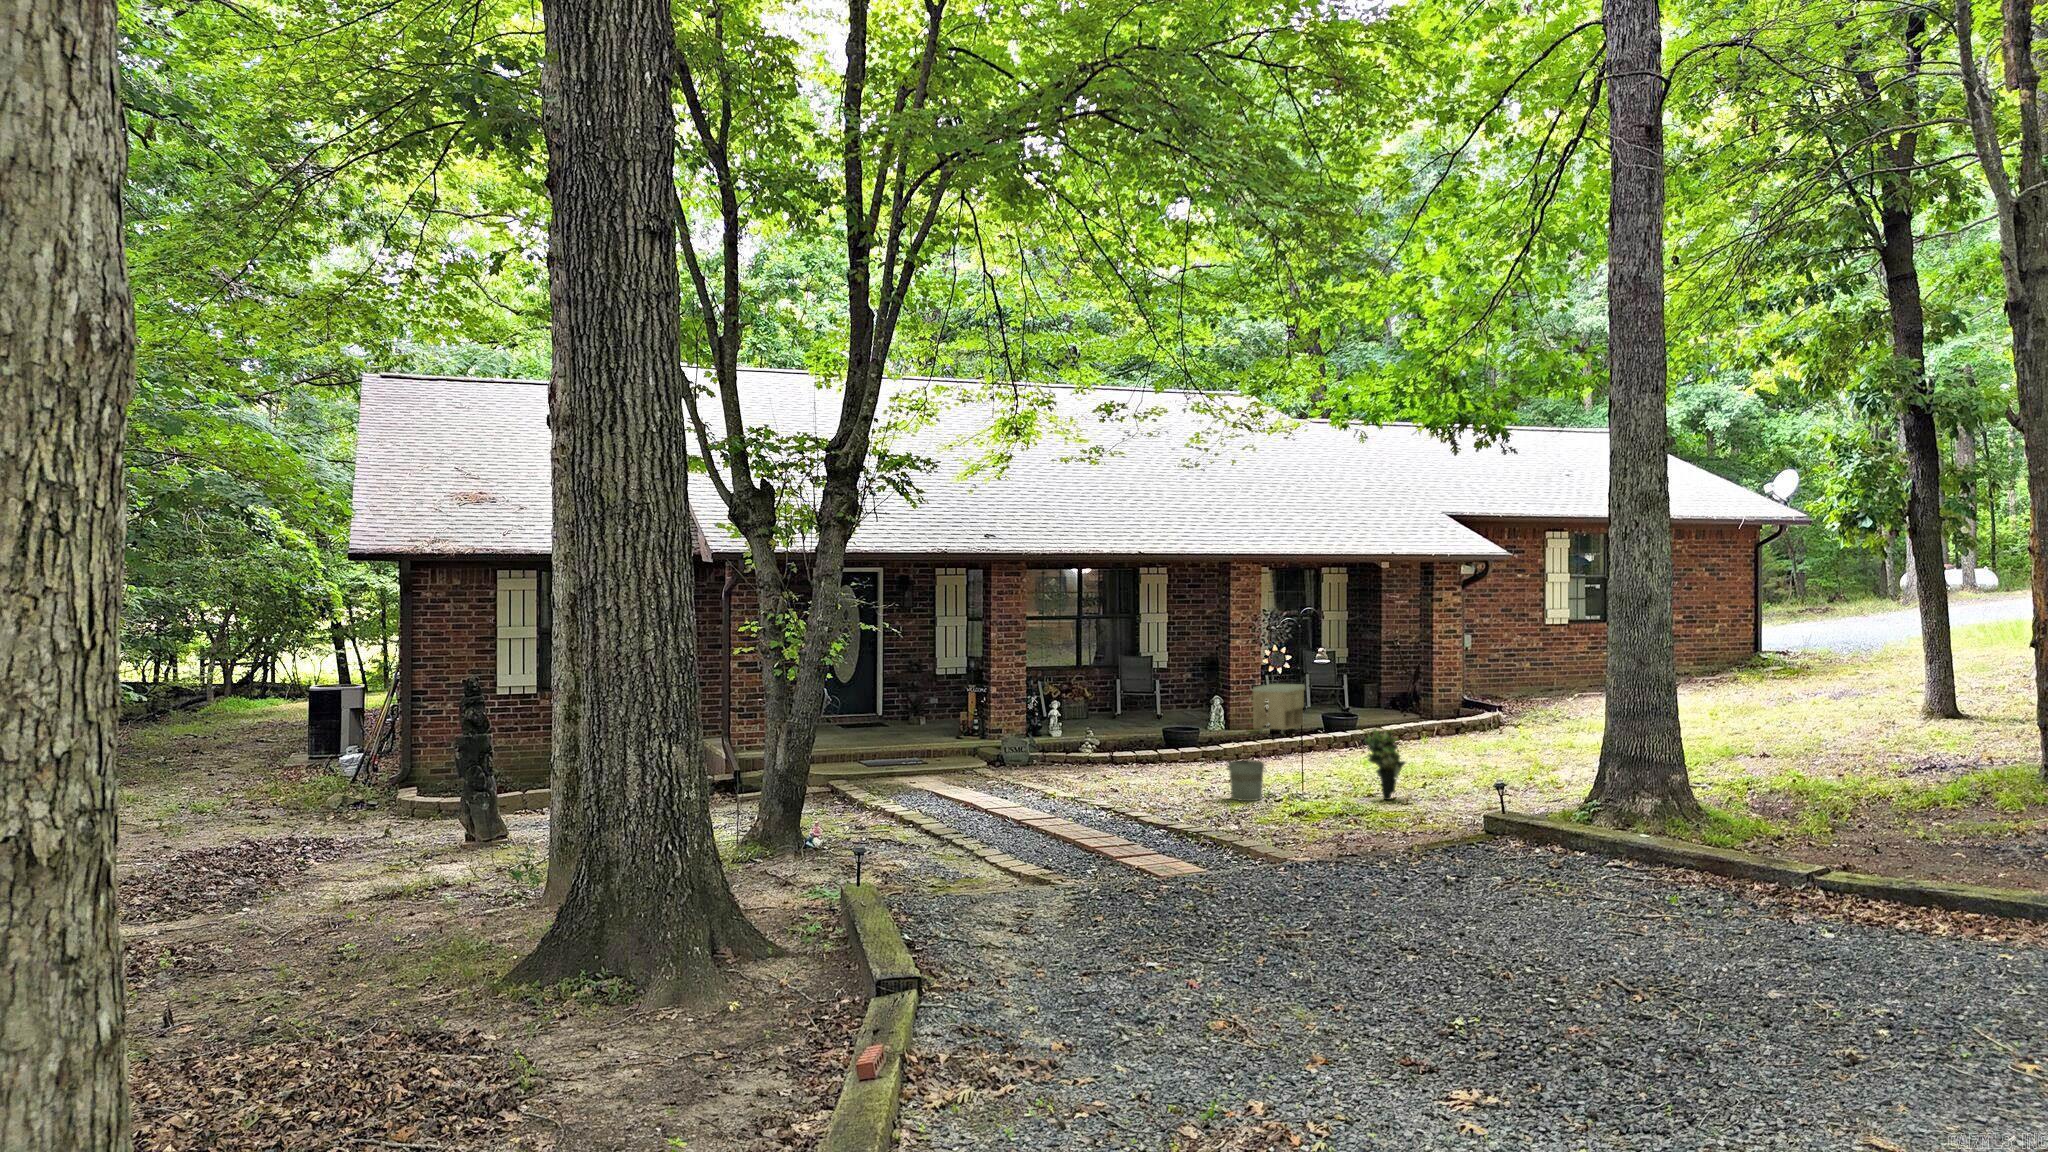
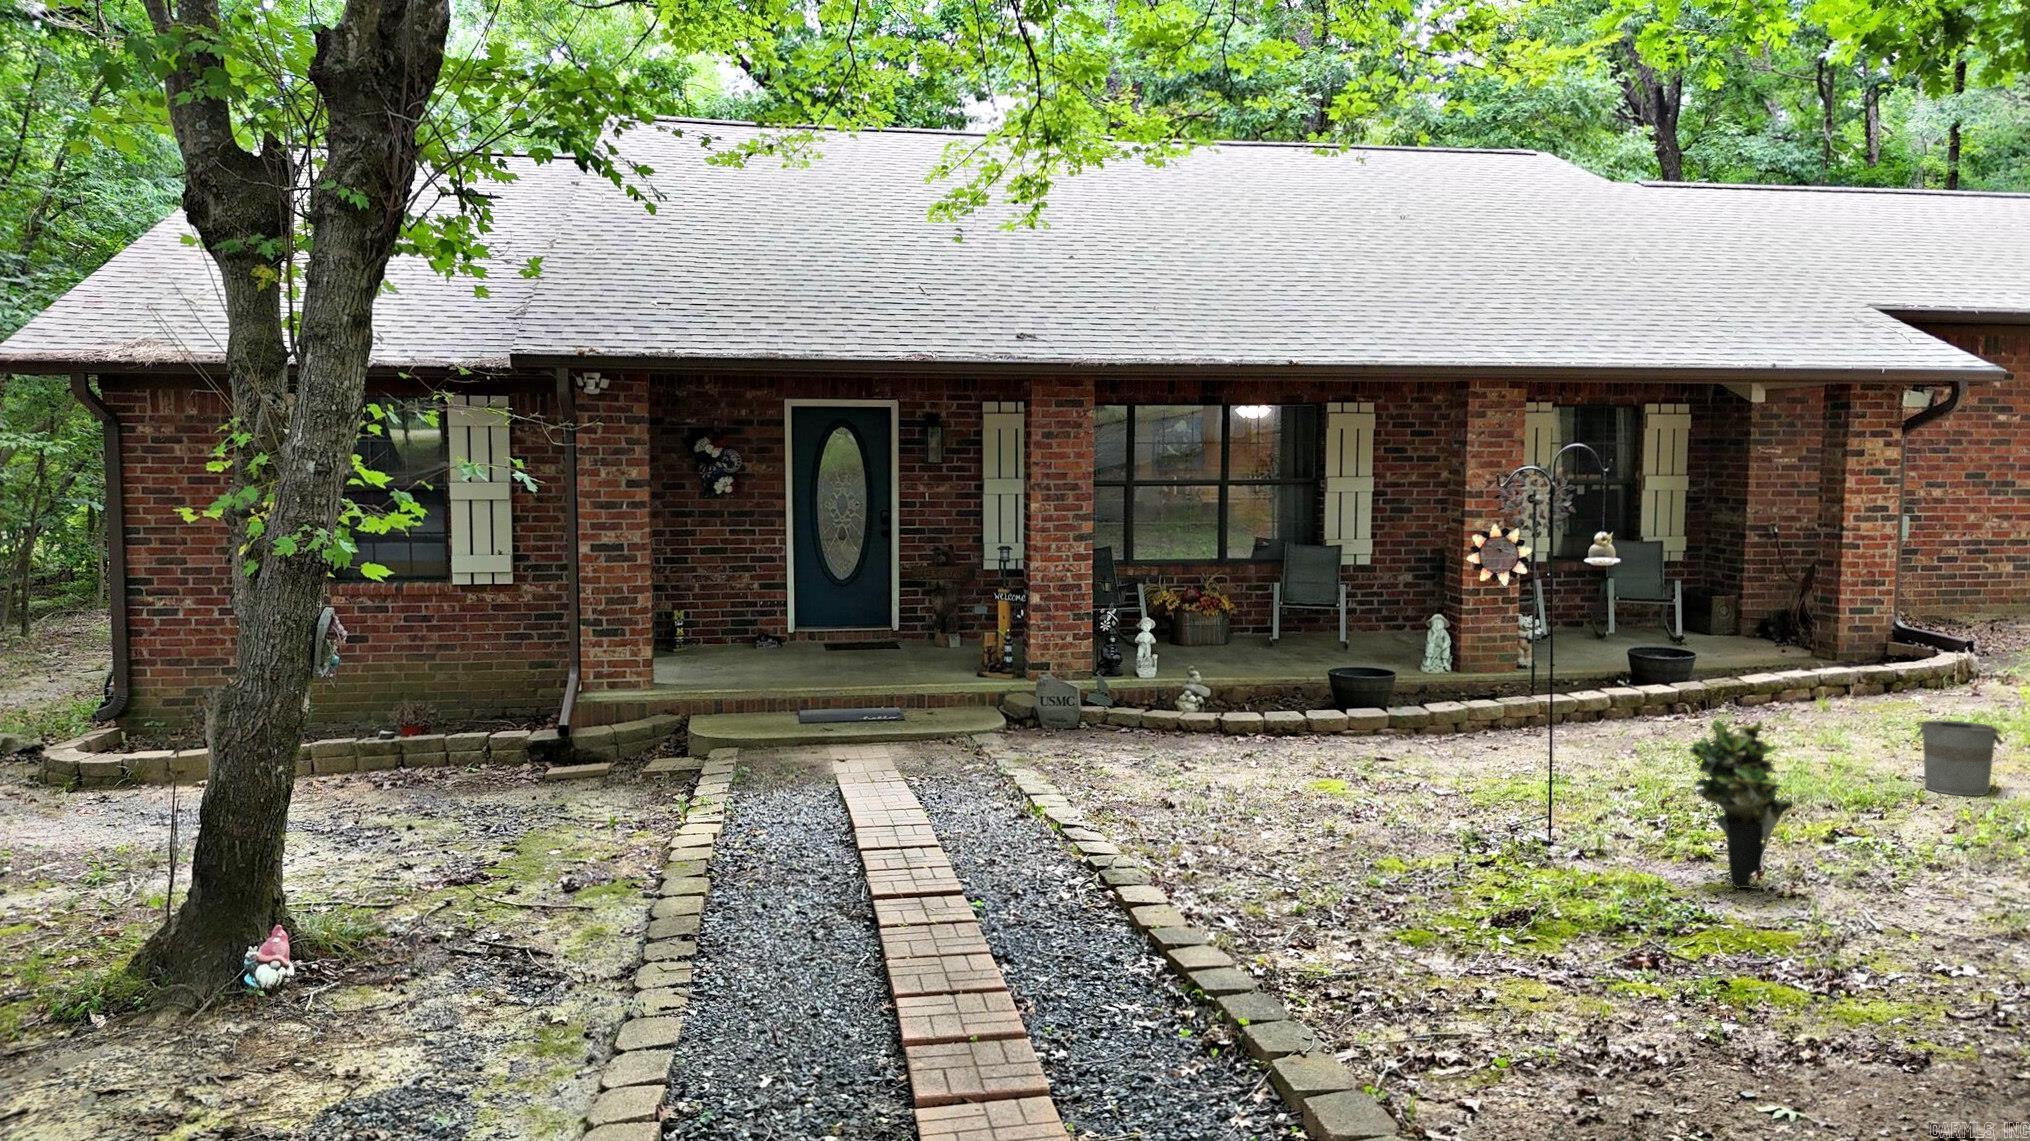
storage bench: present [1253,684,1305,733] -> none [1501,593,1600,682]
bucket: present [1227,760,1267,801] -> present [1916,720,2002,796]

